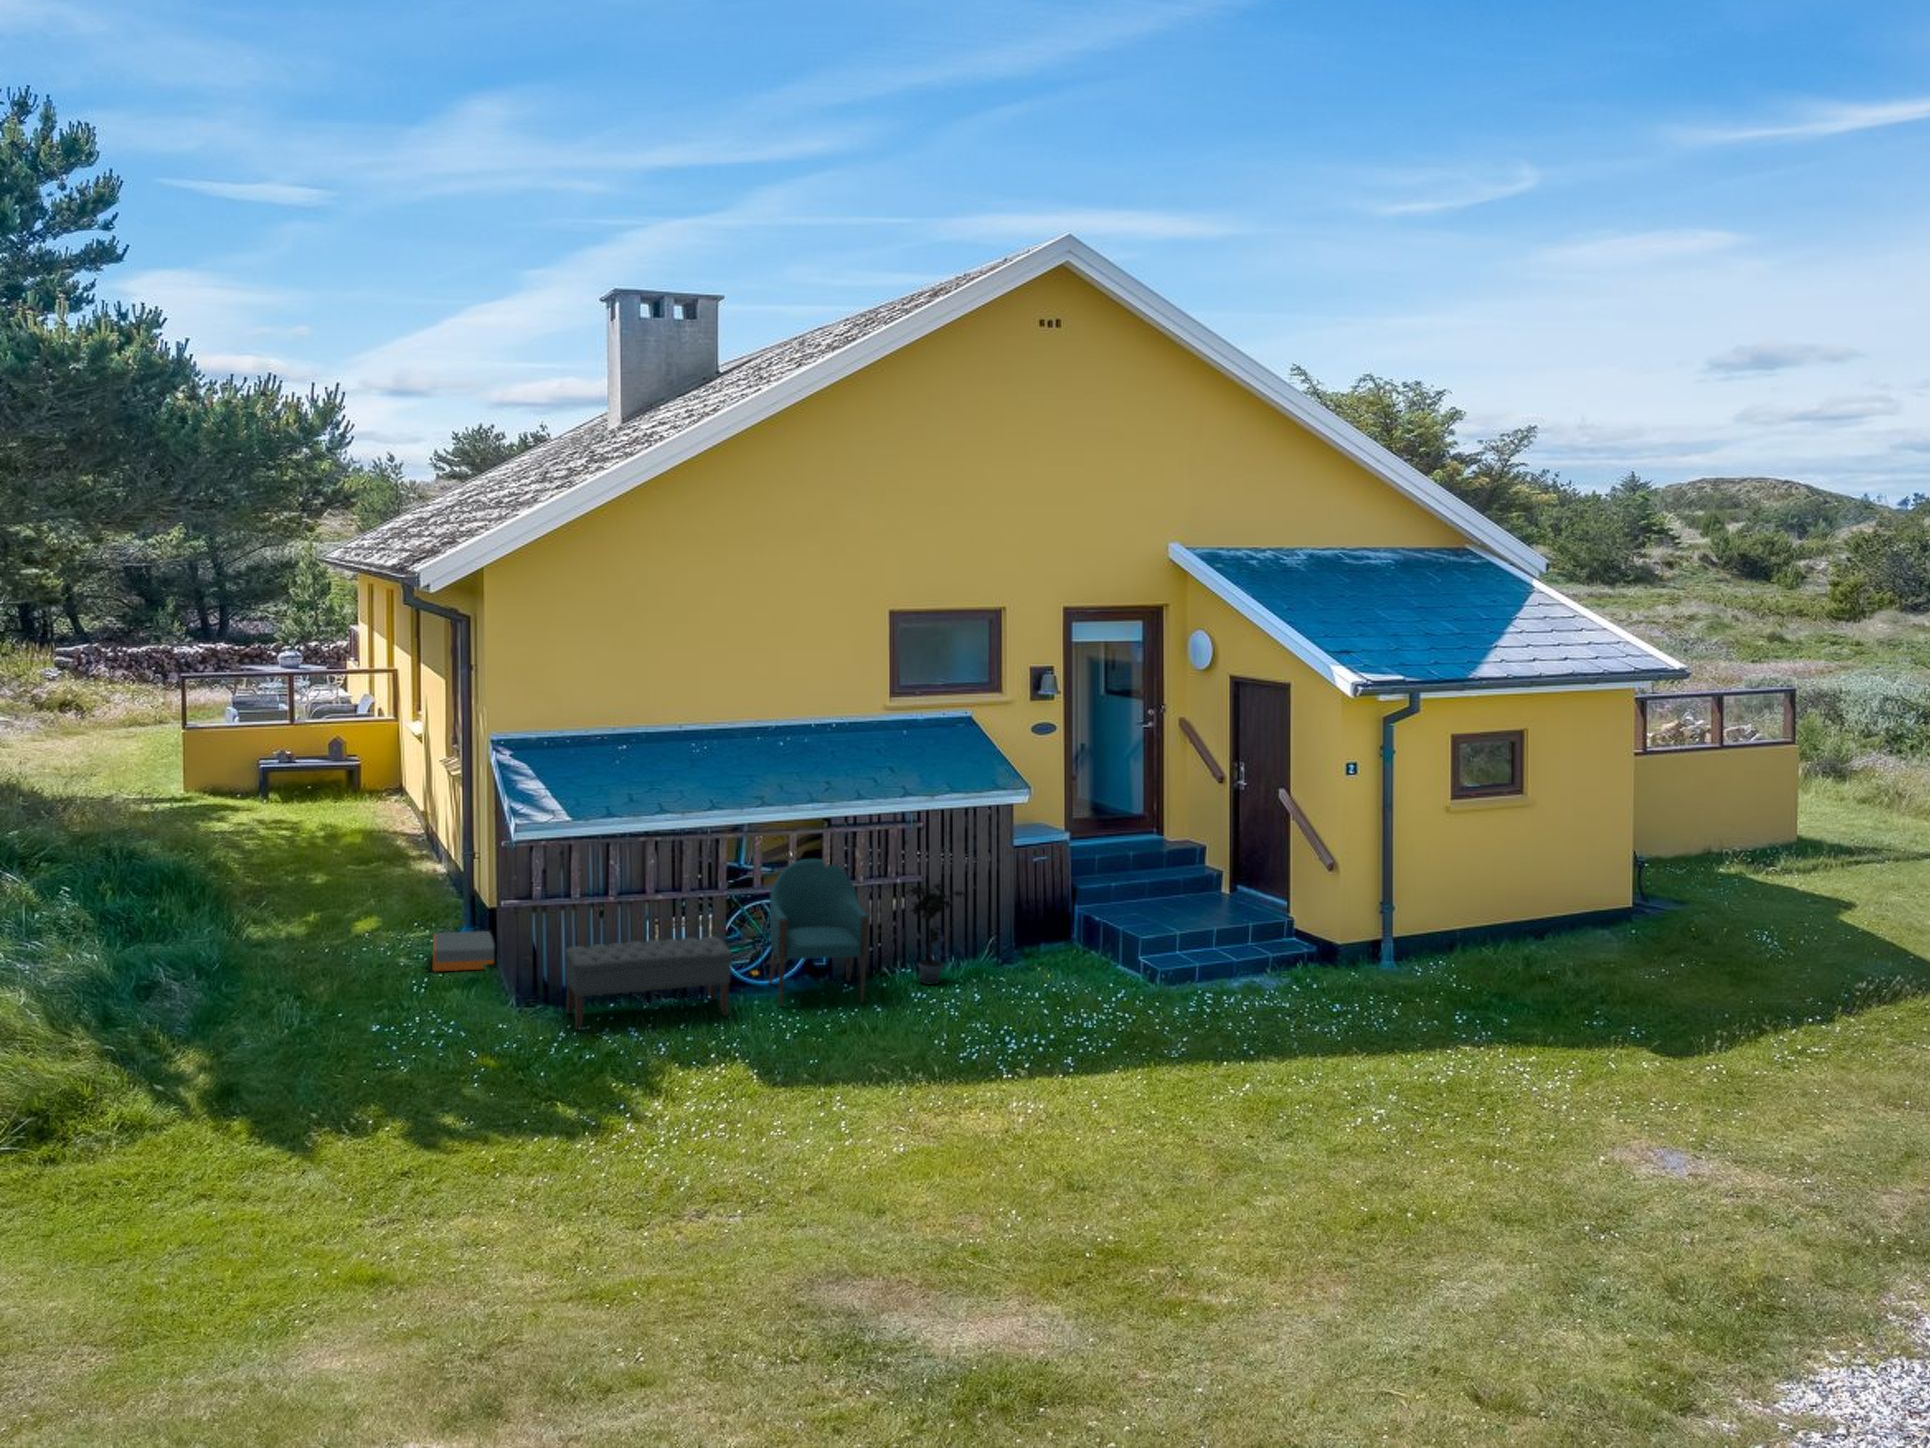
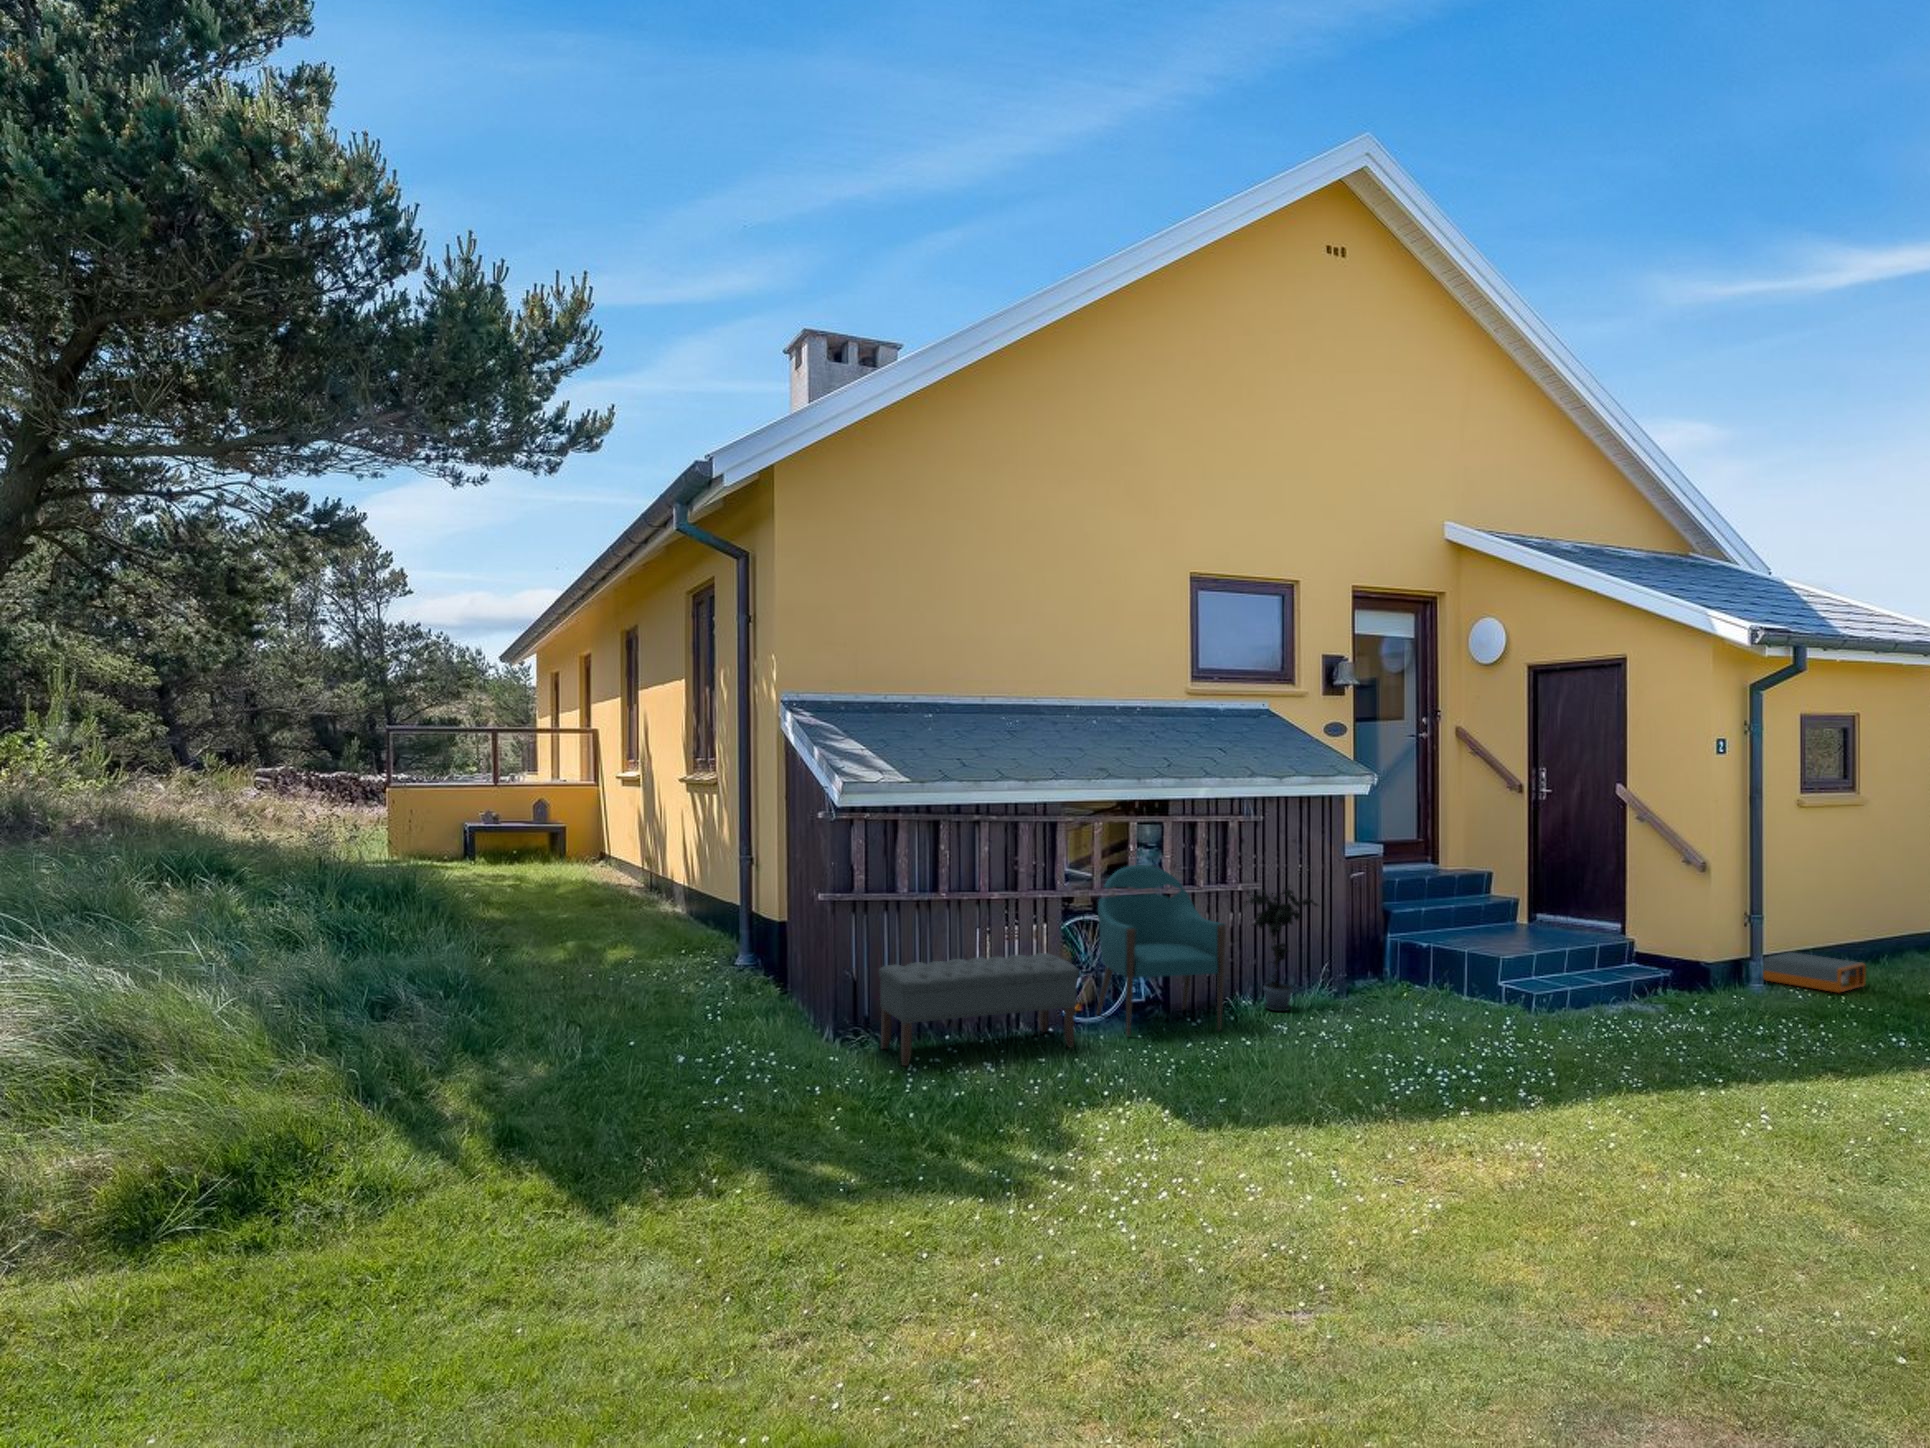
storage box: present [433,931,494,971] -> present [1763,952,1866,993]

